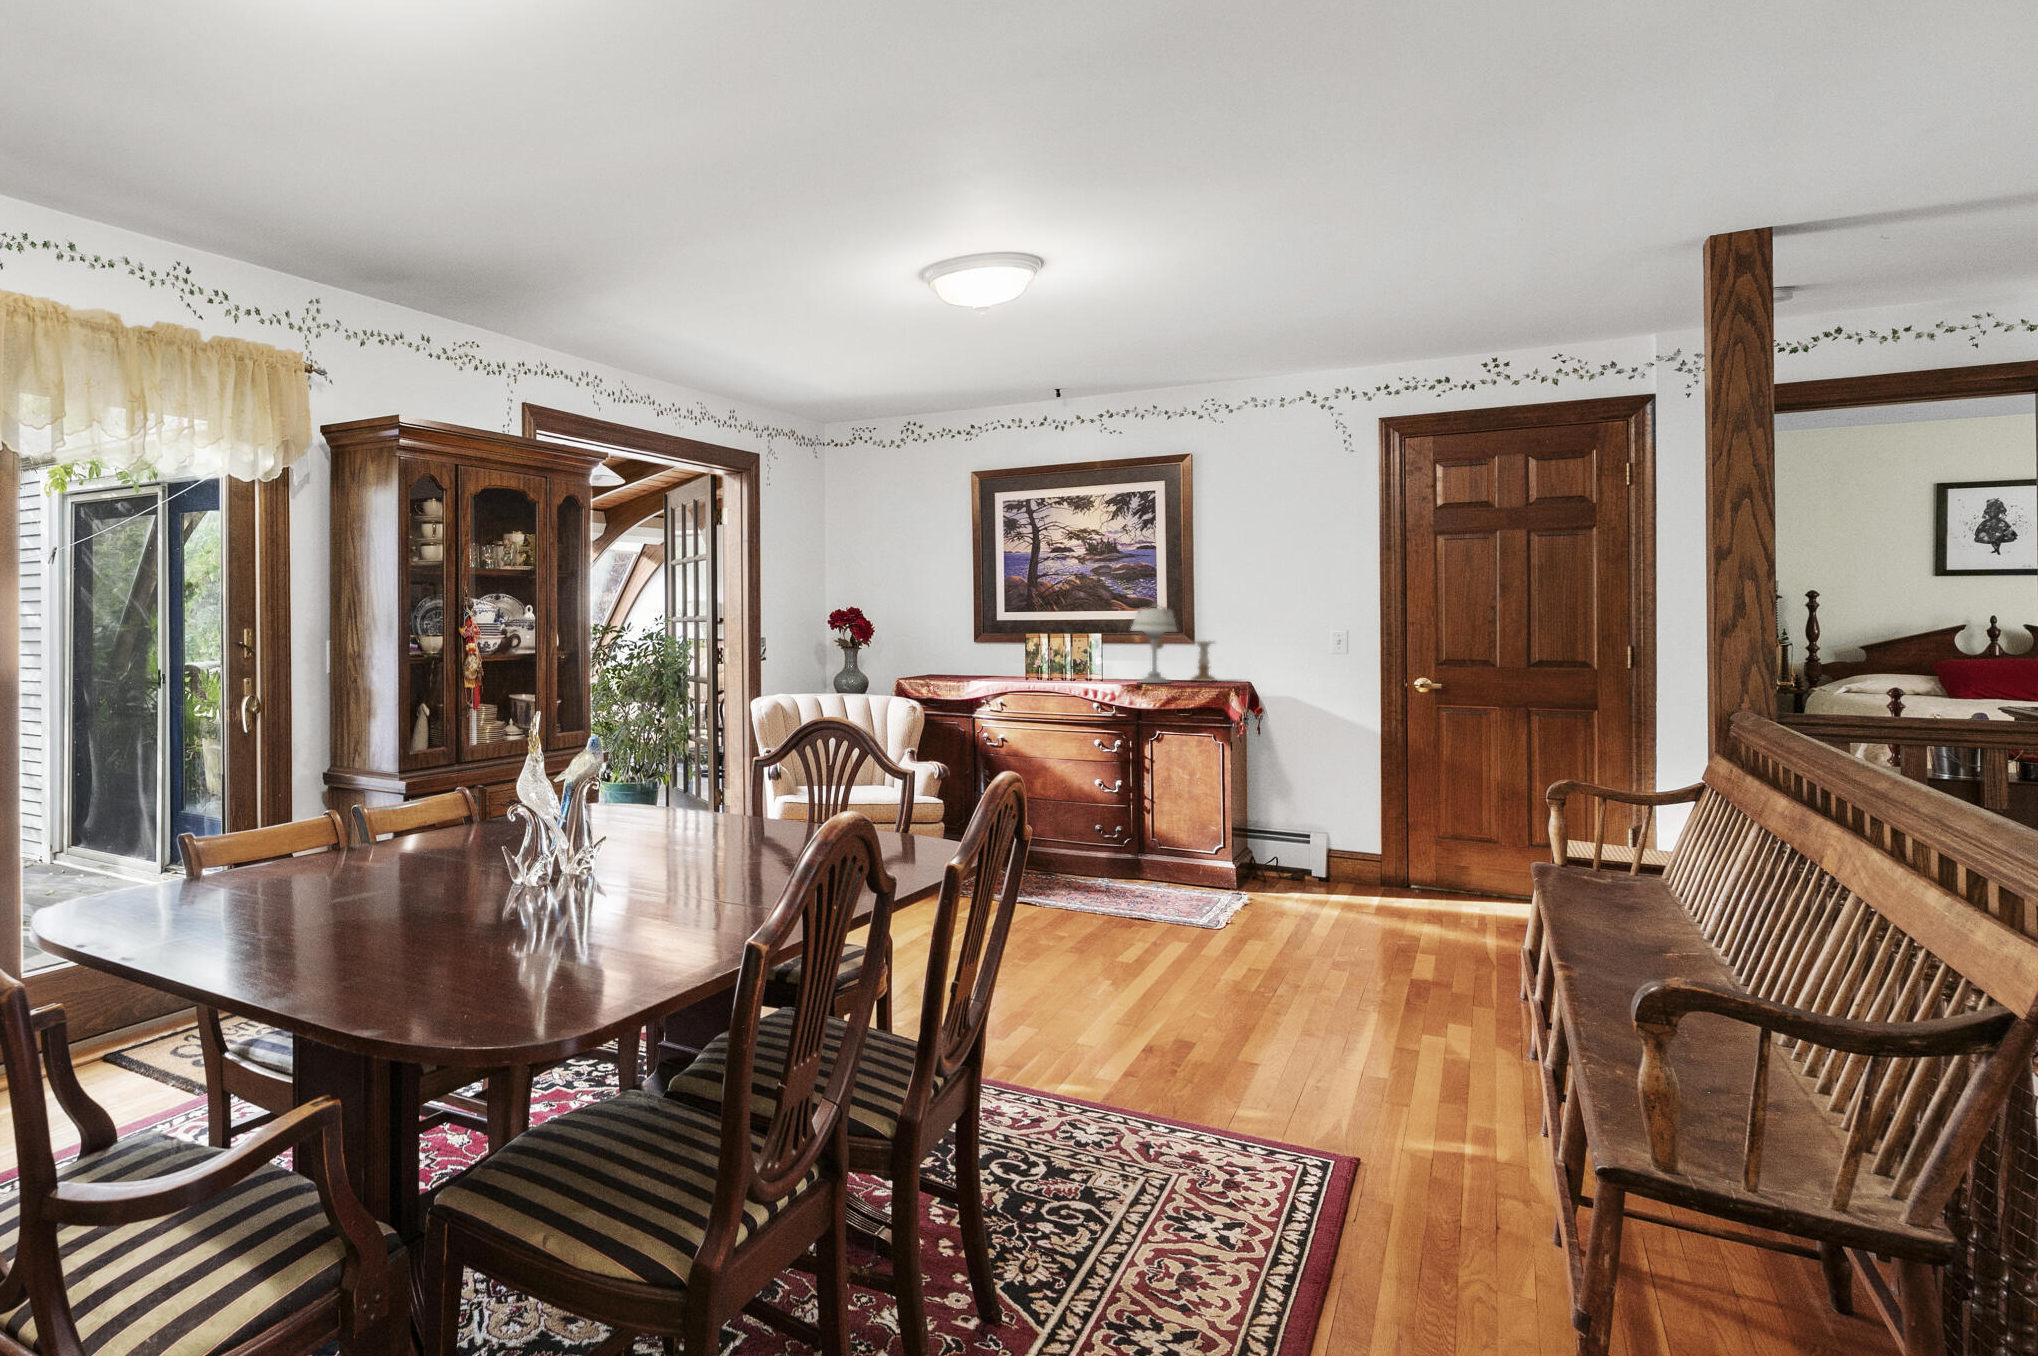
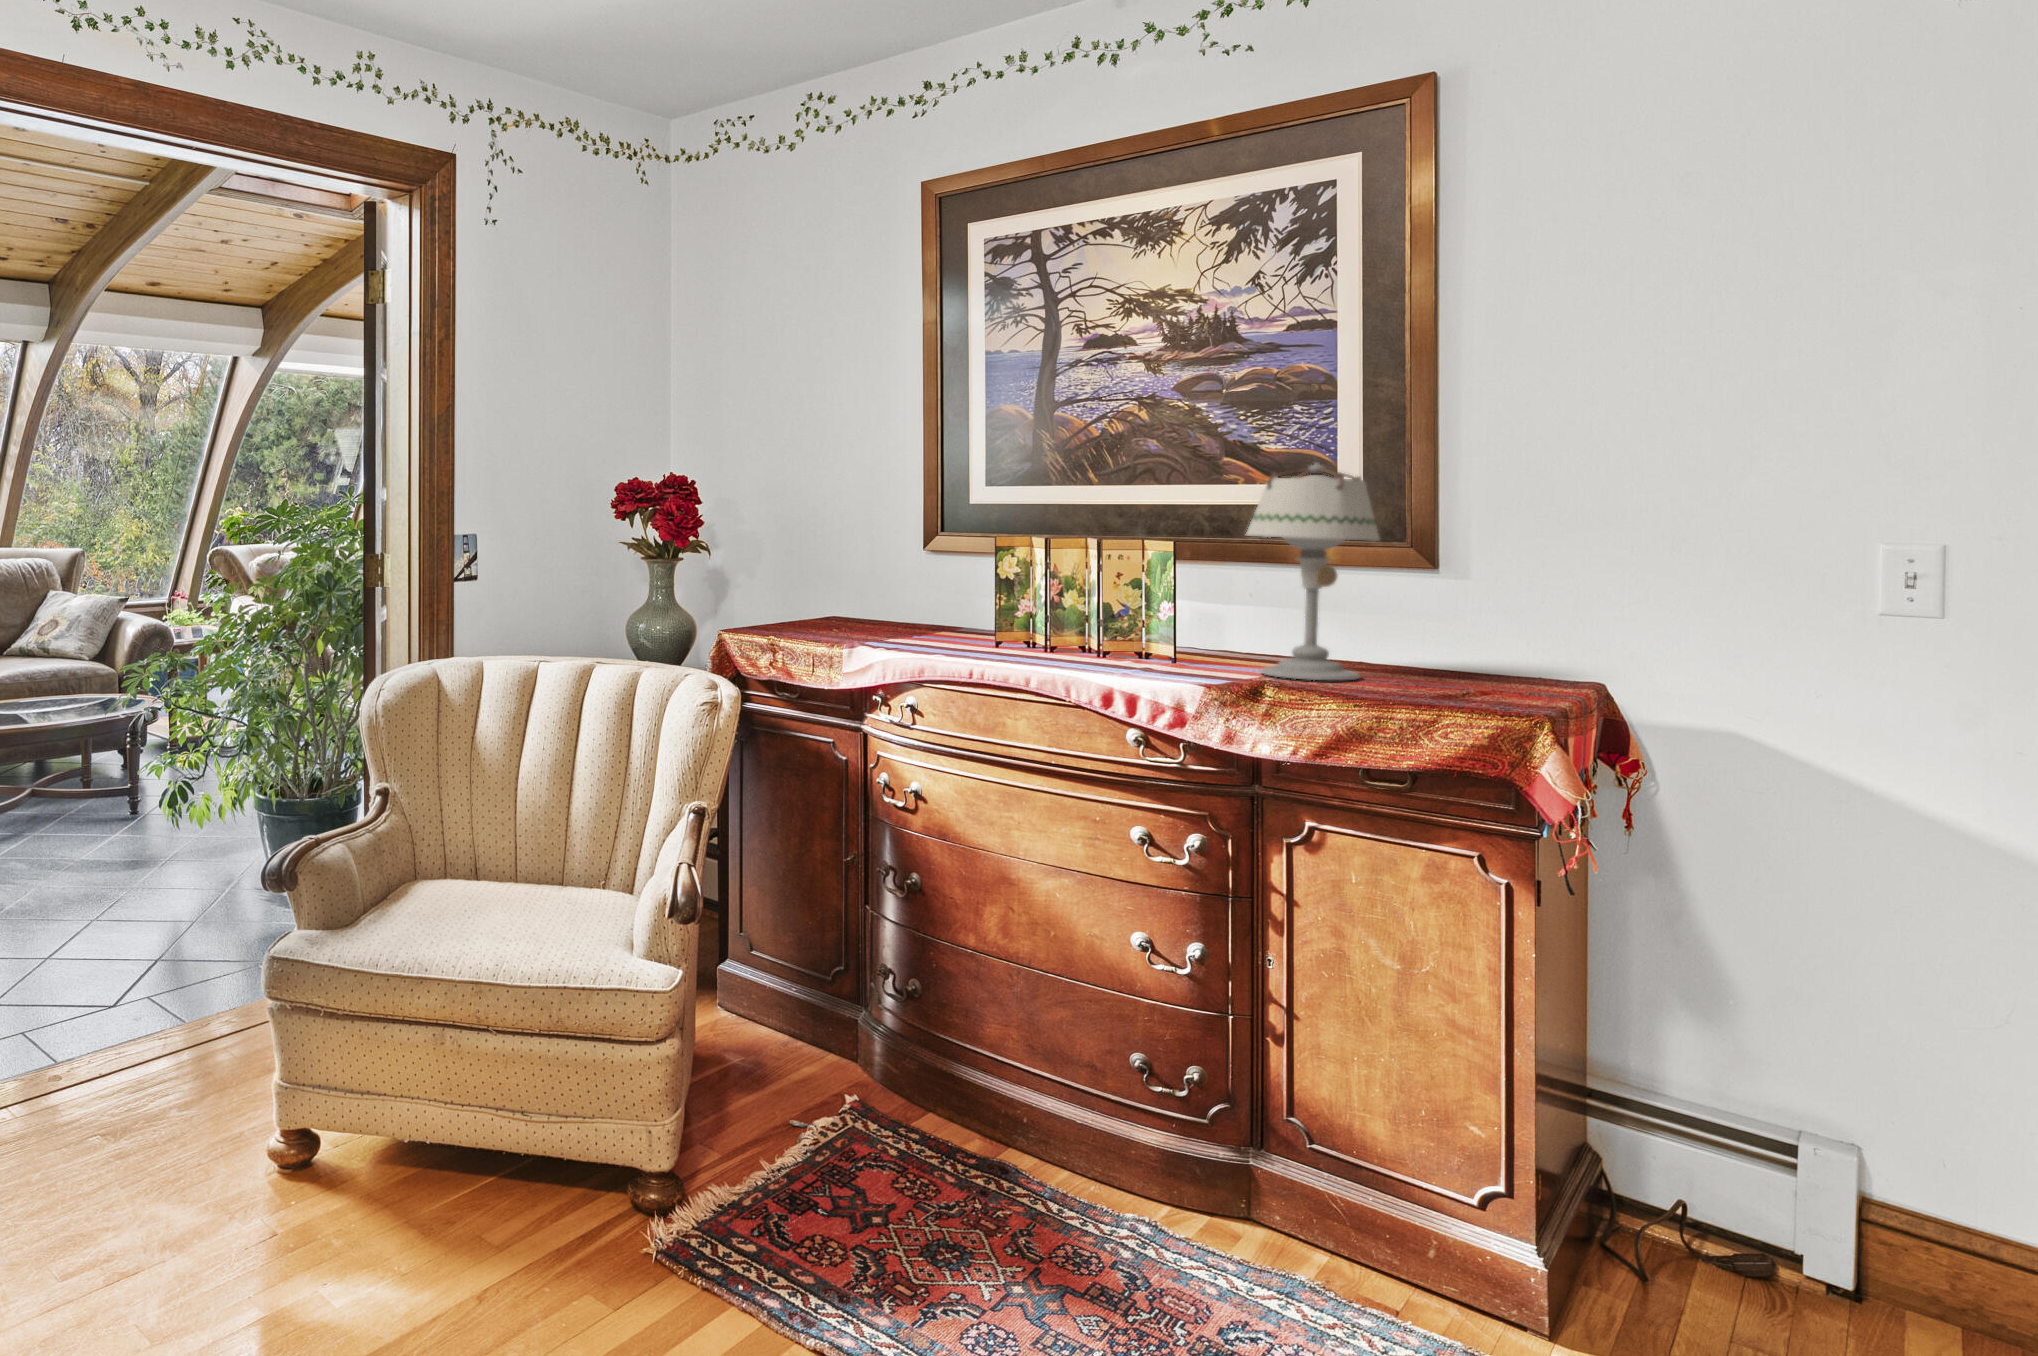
candle holder: present [1191,641,1216,681] -> none [1418,566,1497,678]

